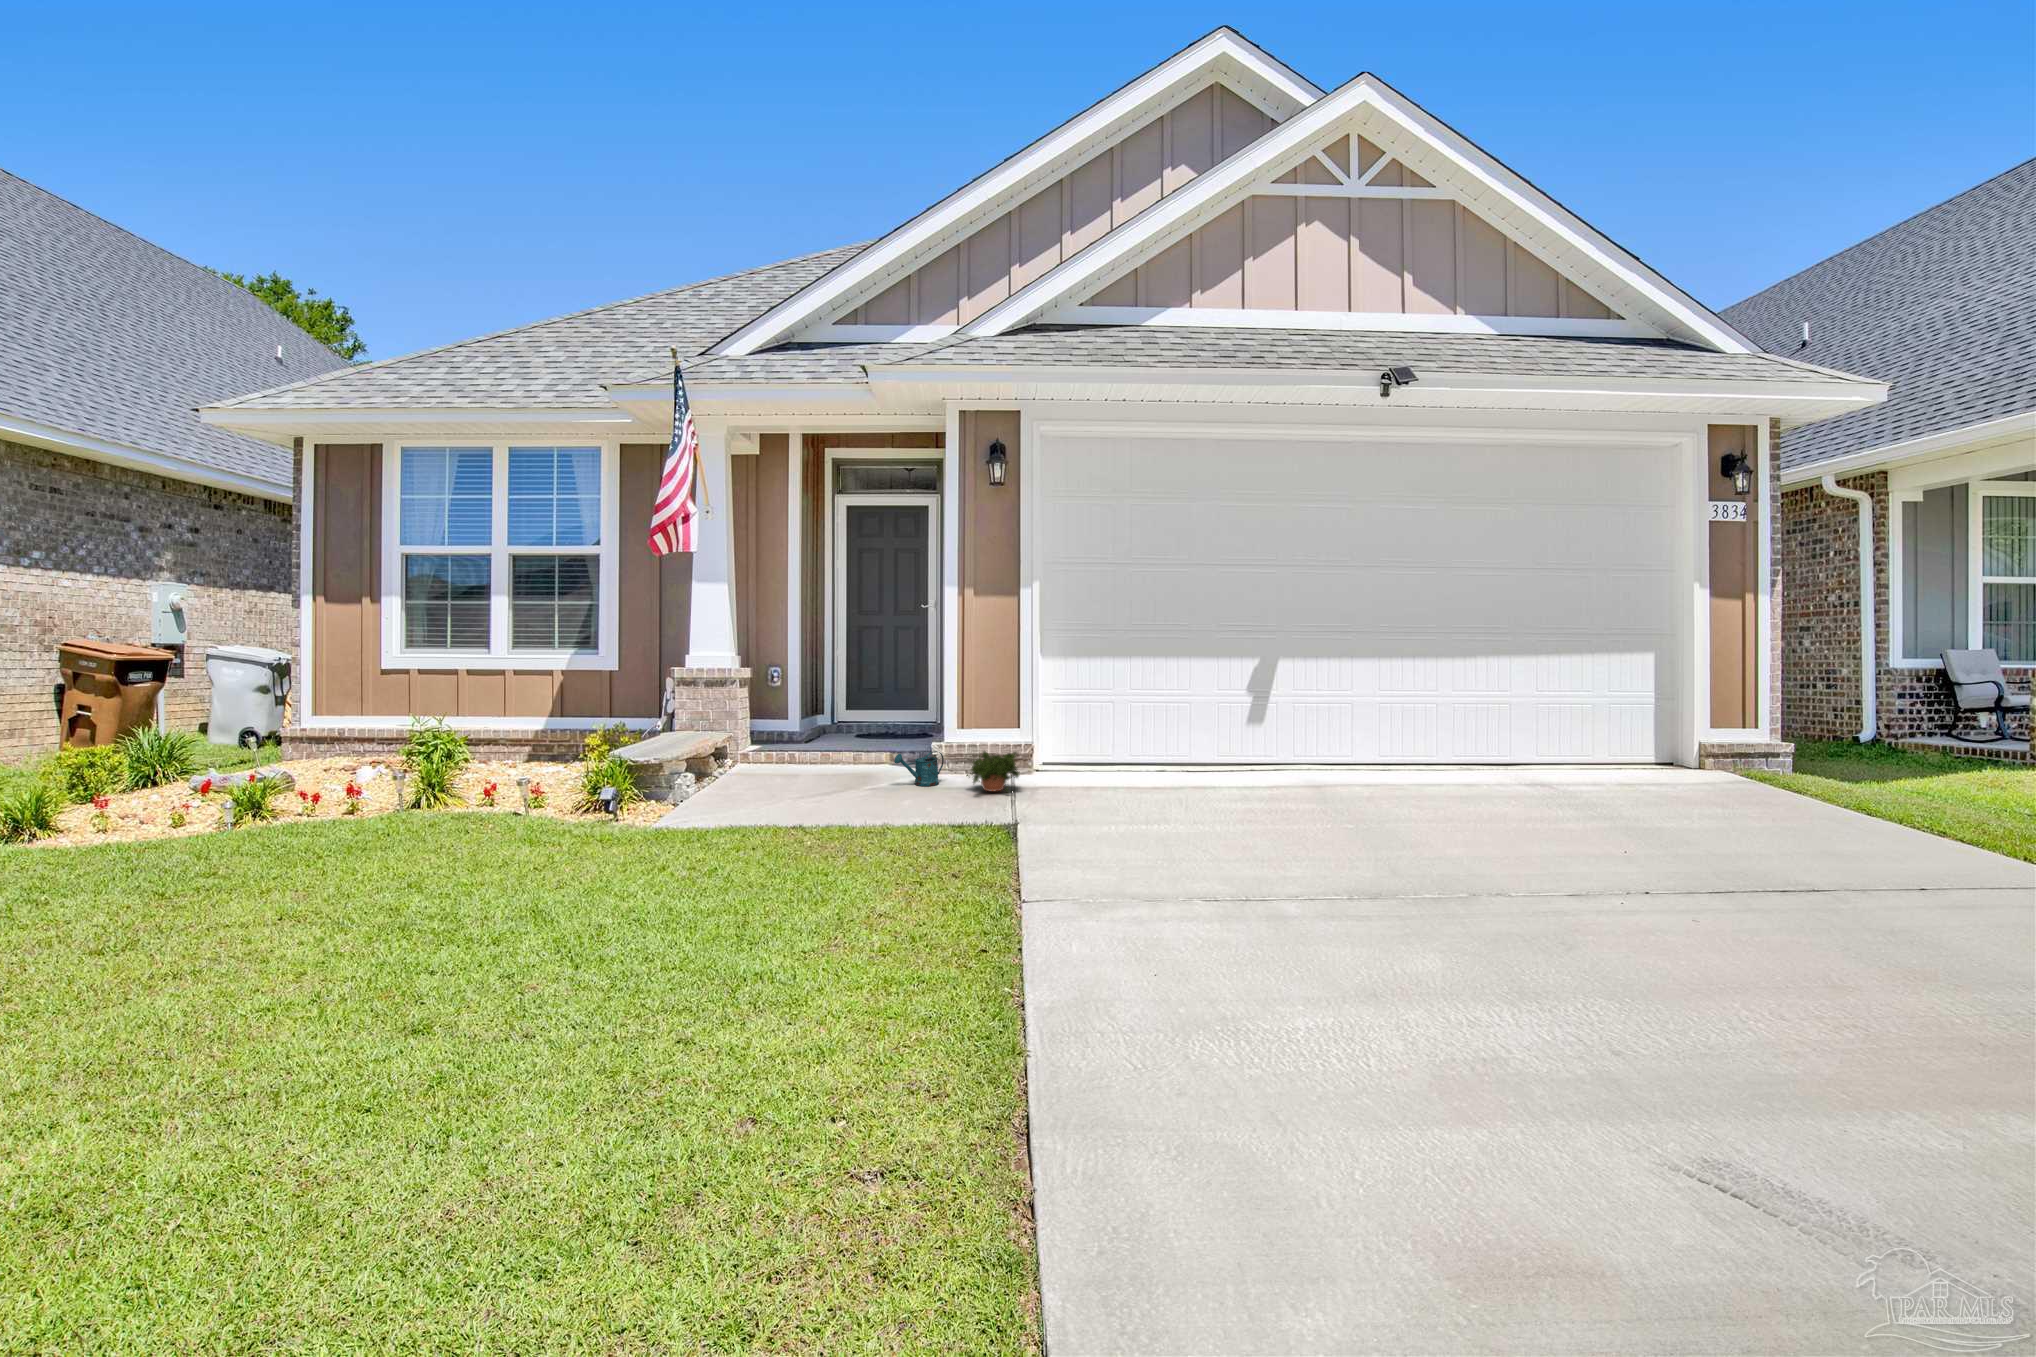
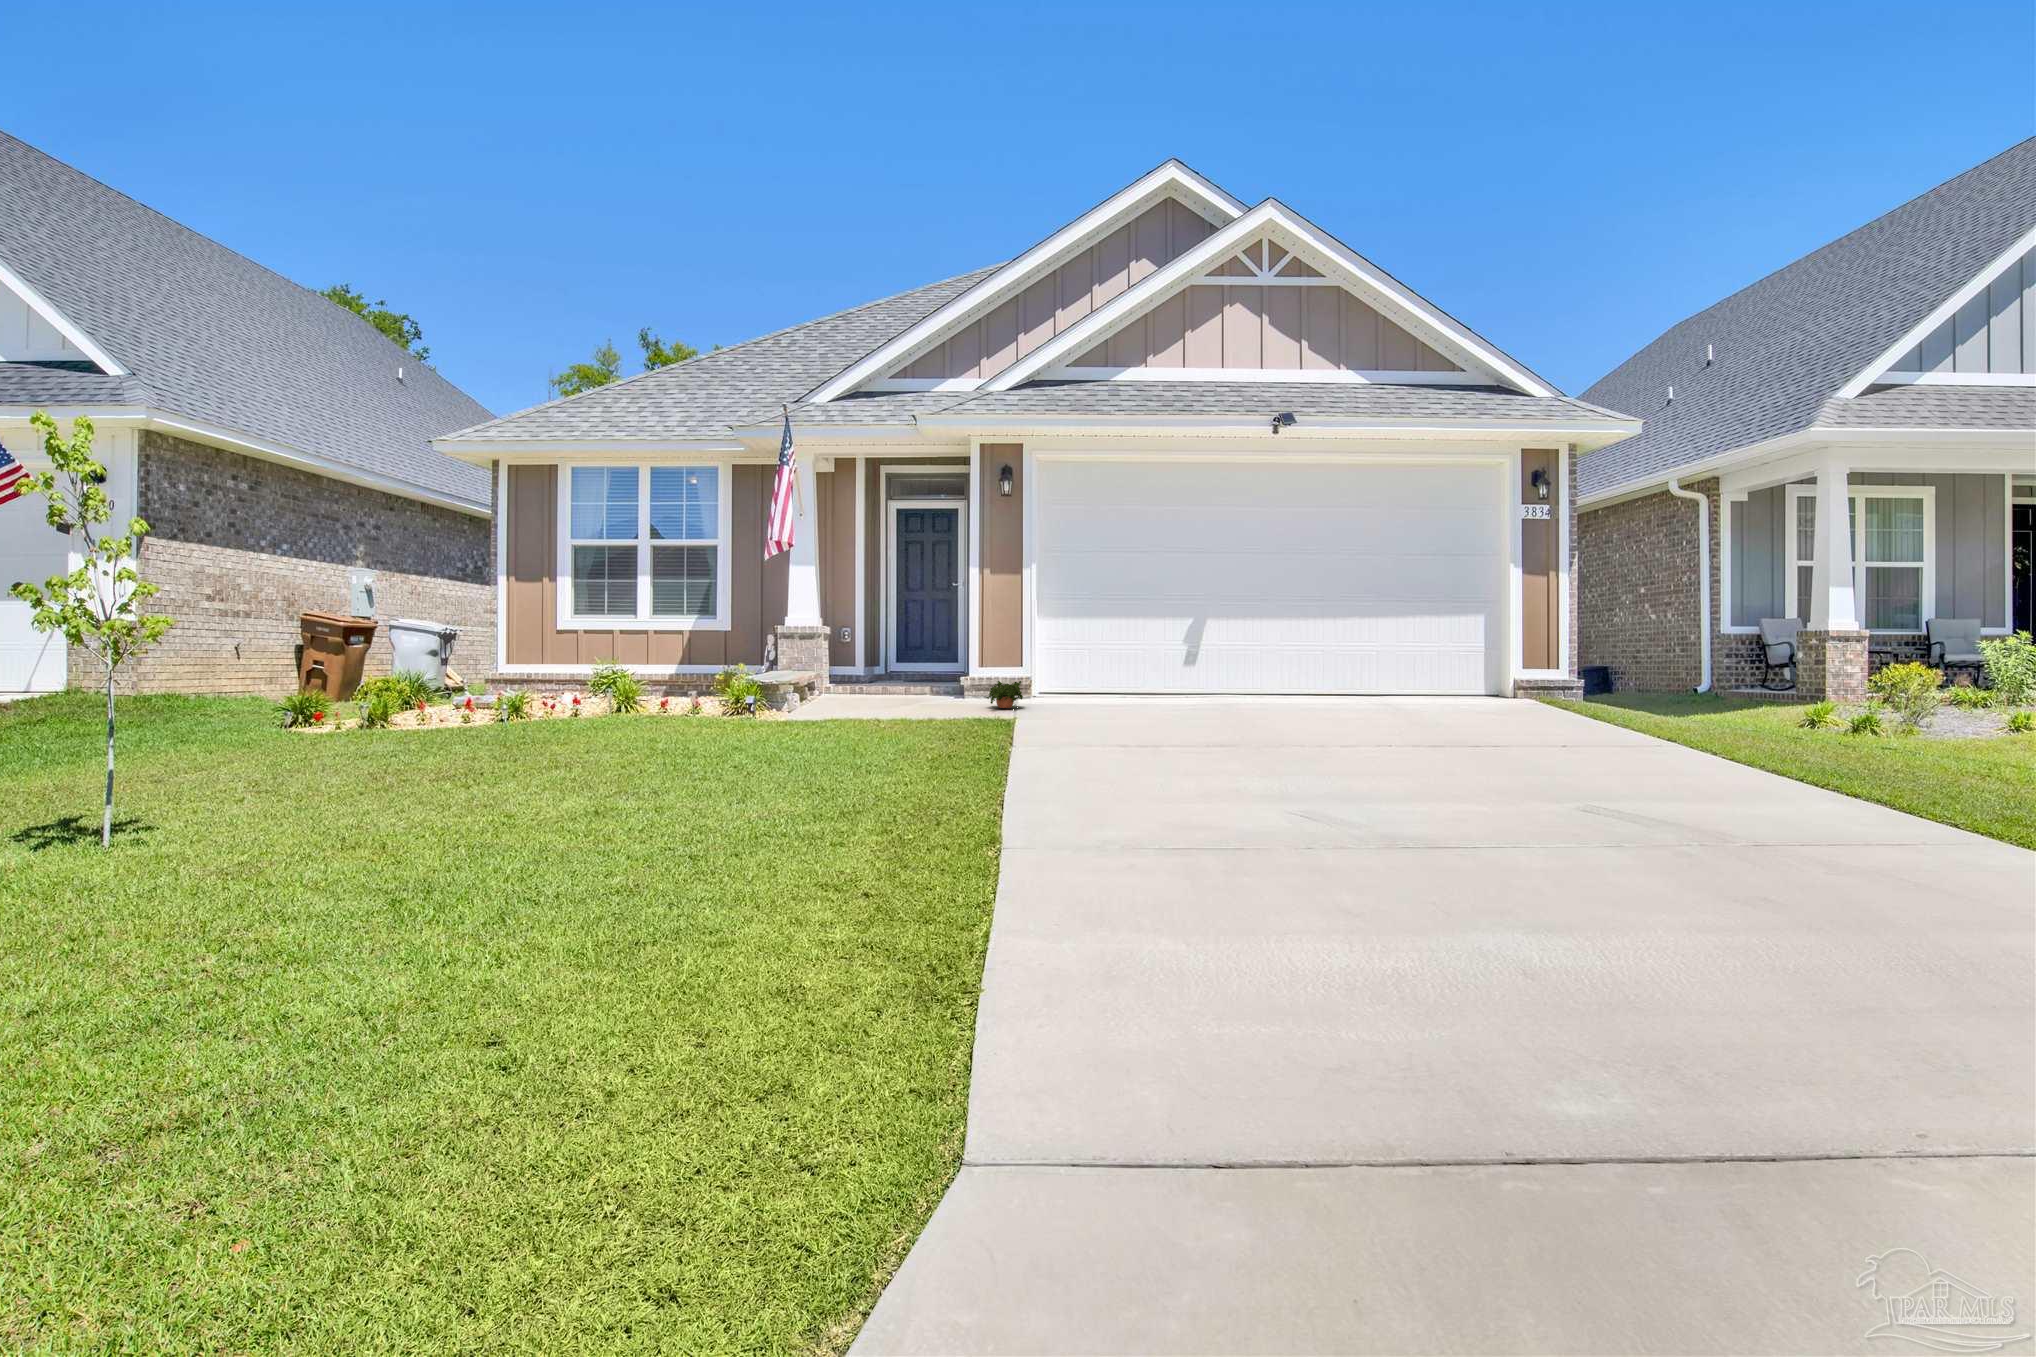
watering can: present [894,751,944,786] -> none [936,682,971,706]

